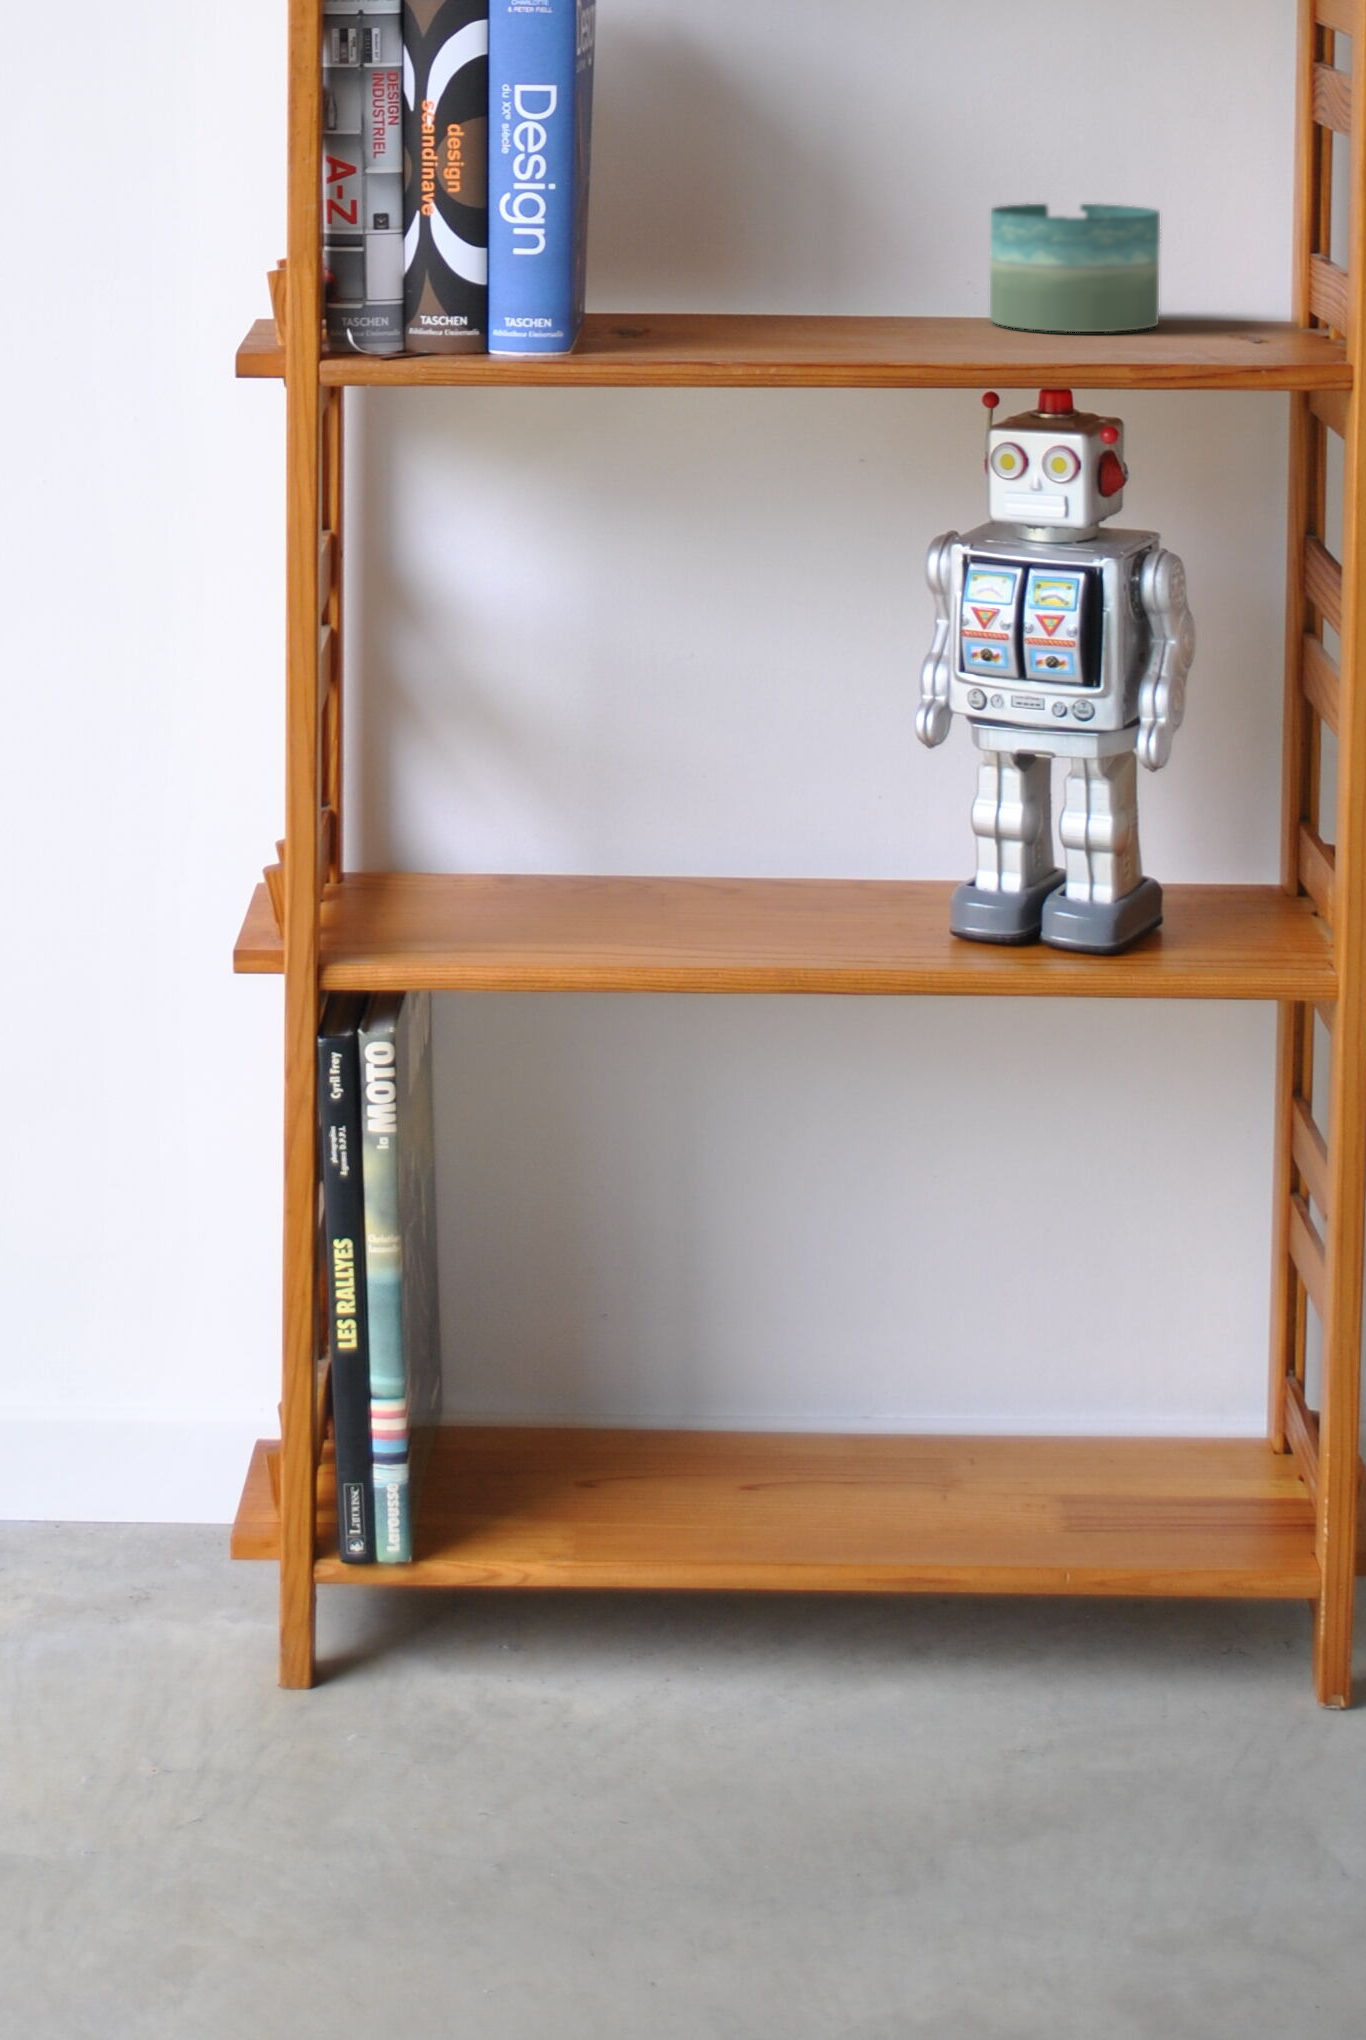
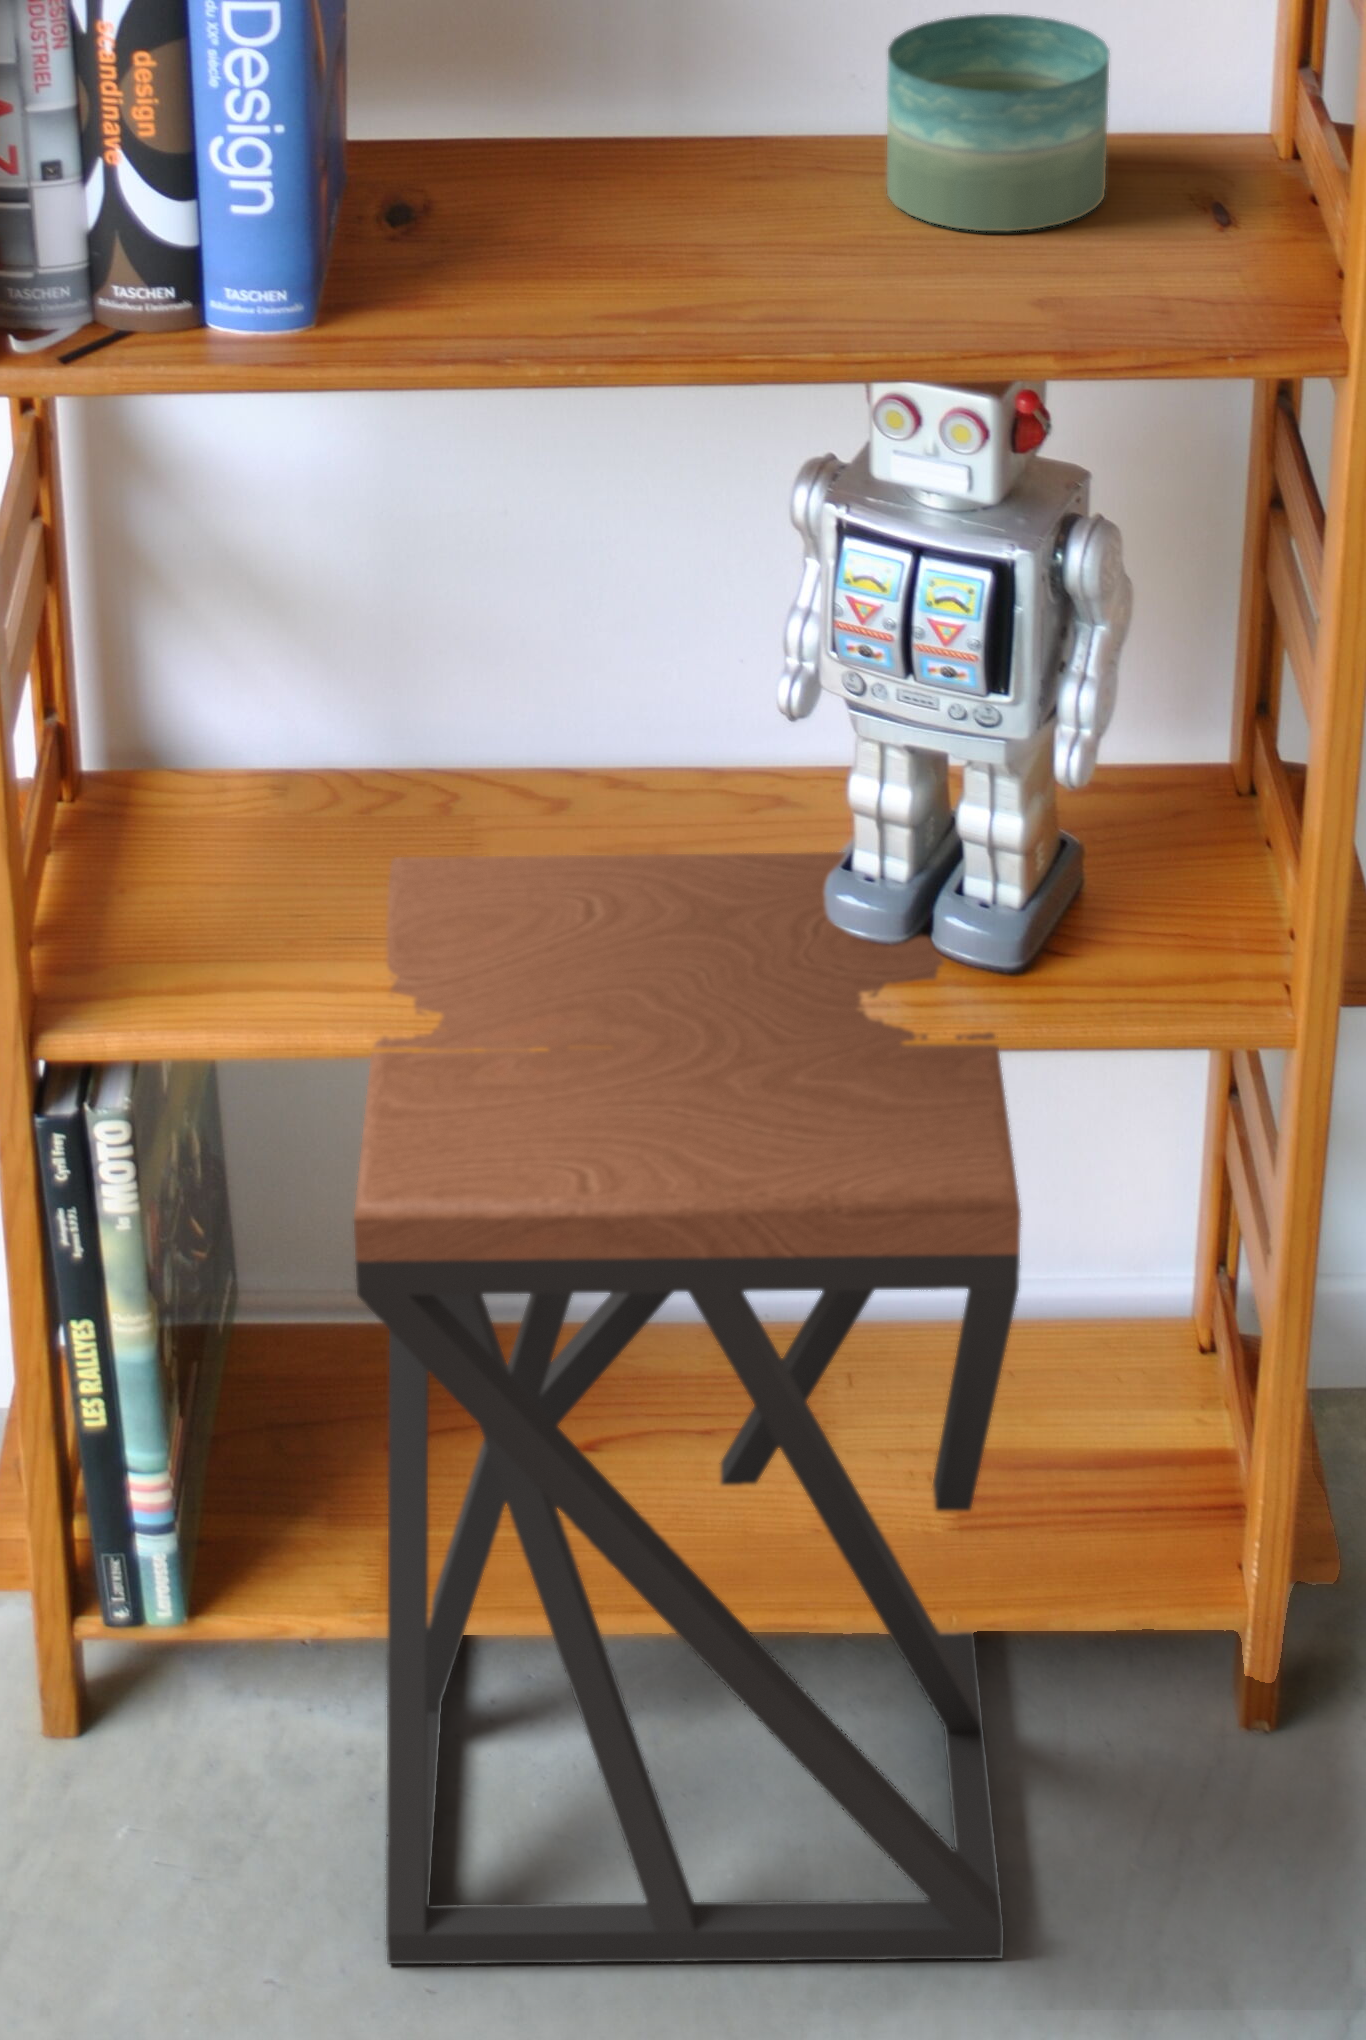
stool: none [590,885,1144,1849] -> present [354,852,1021,1964]

